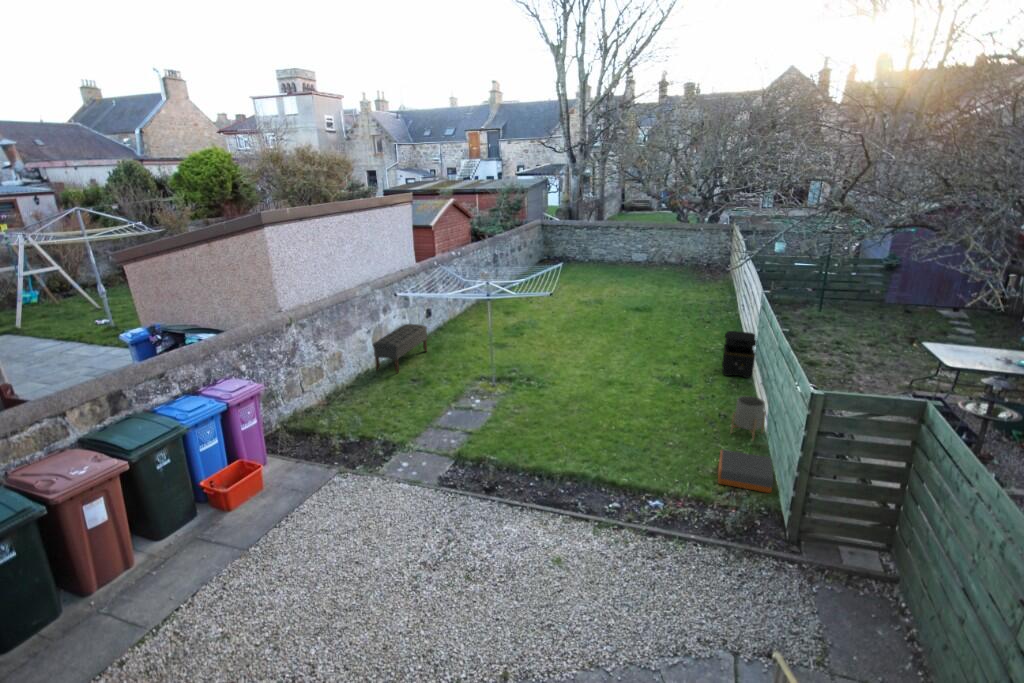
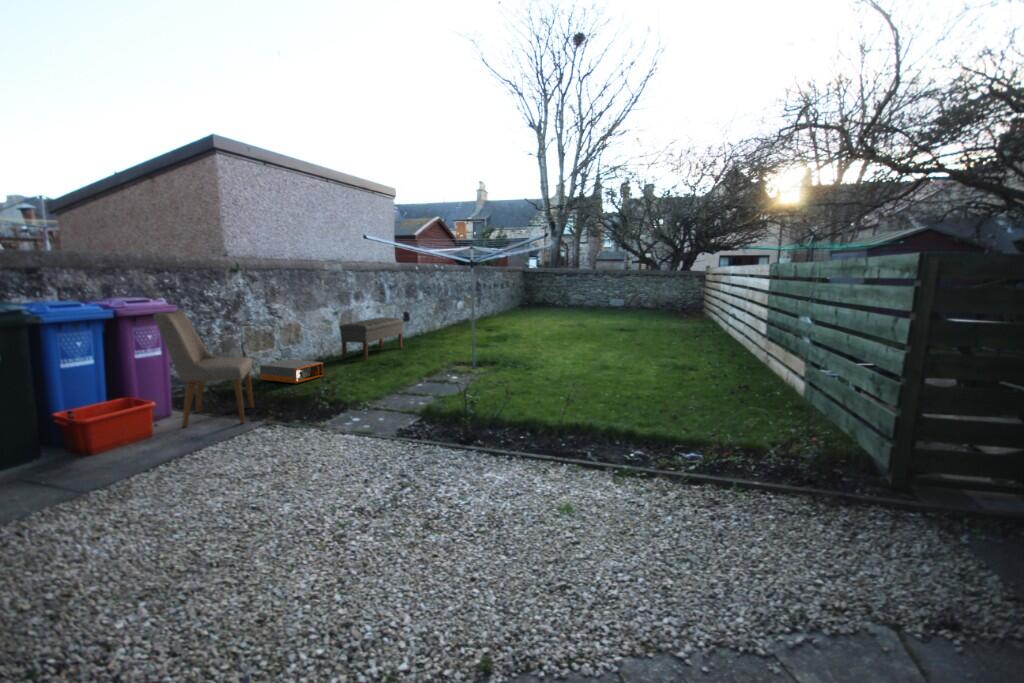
toolbox: present [722,331,756,378] -> none [723,320,764,367]
chair: none [248,383,321,475] -> present [153,309,254,427]
planter: present [730,396,766,440] -> none [757,355,799,405]
storage box: present [718,450,773,493] -> present [260,359,323,383]

